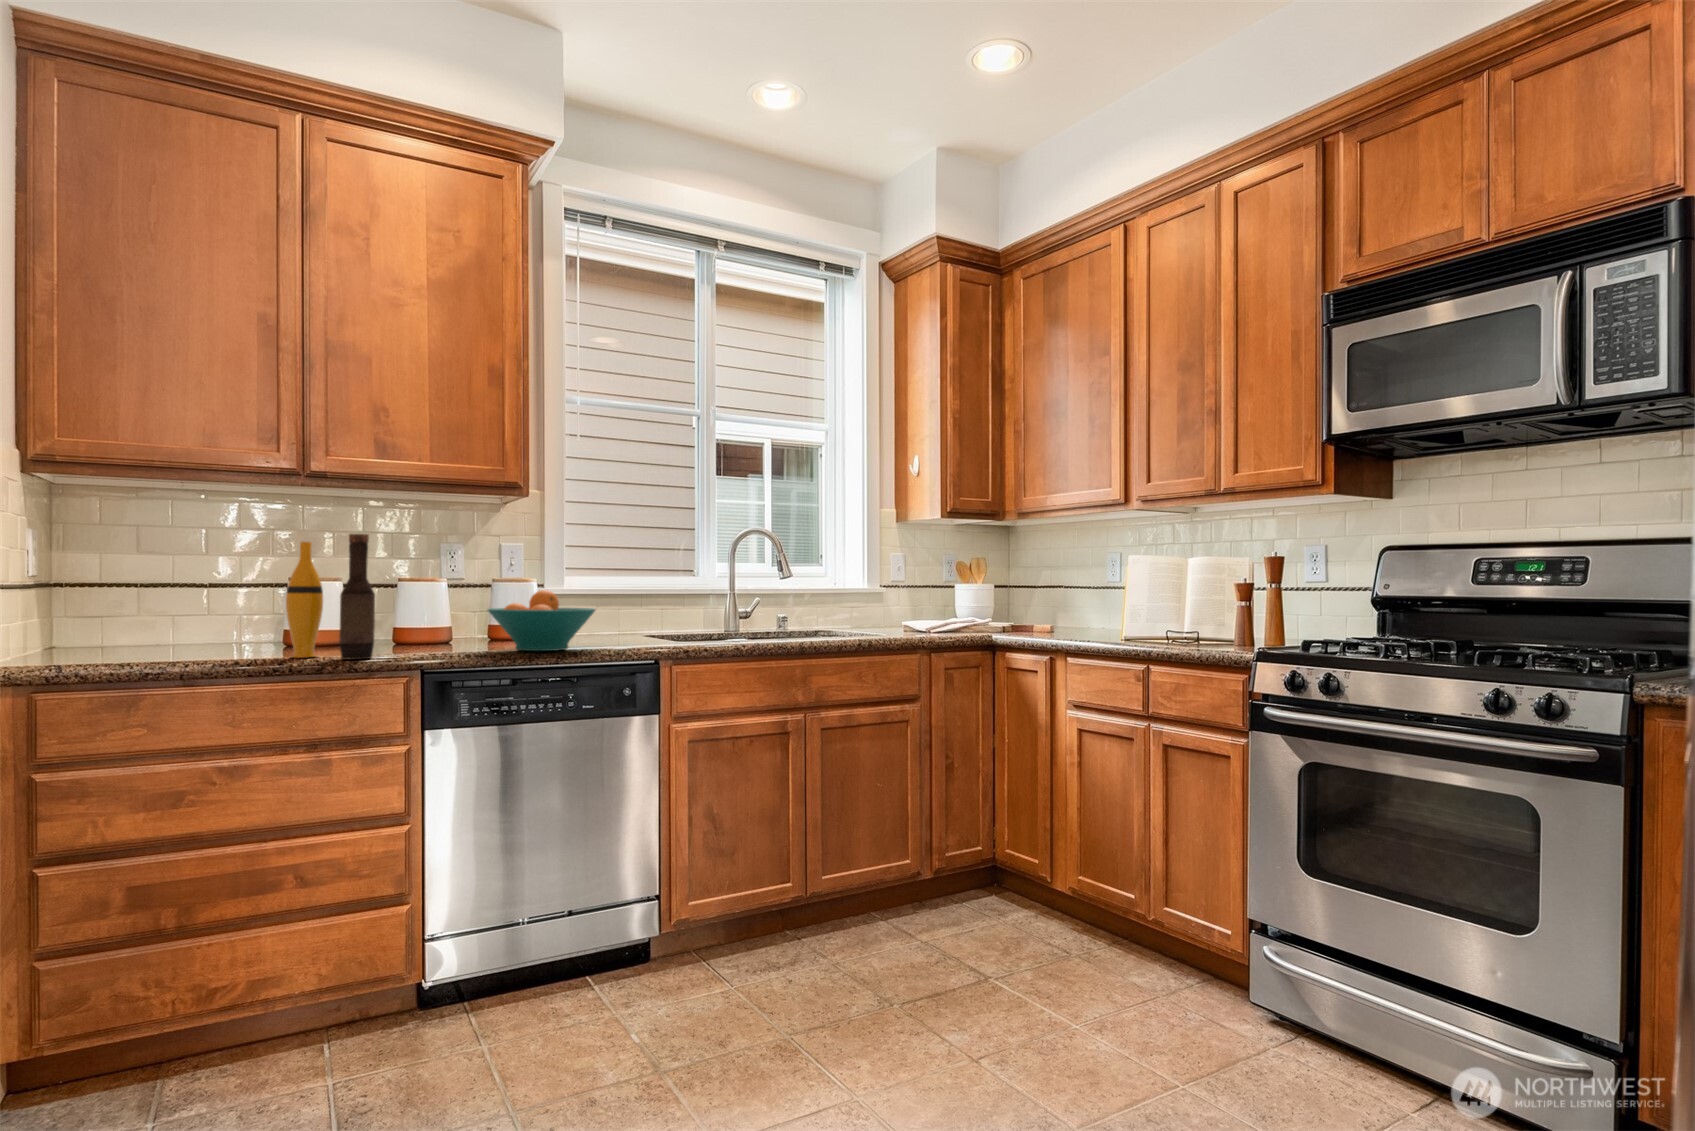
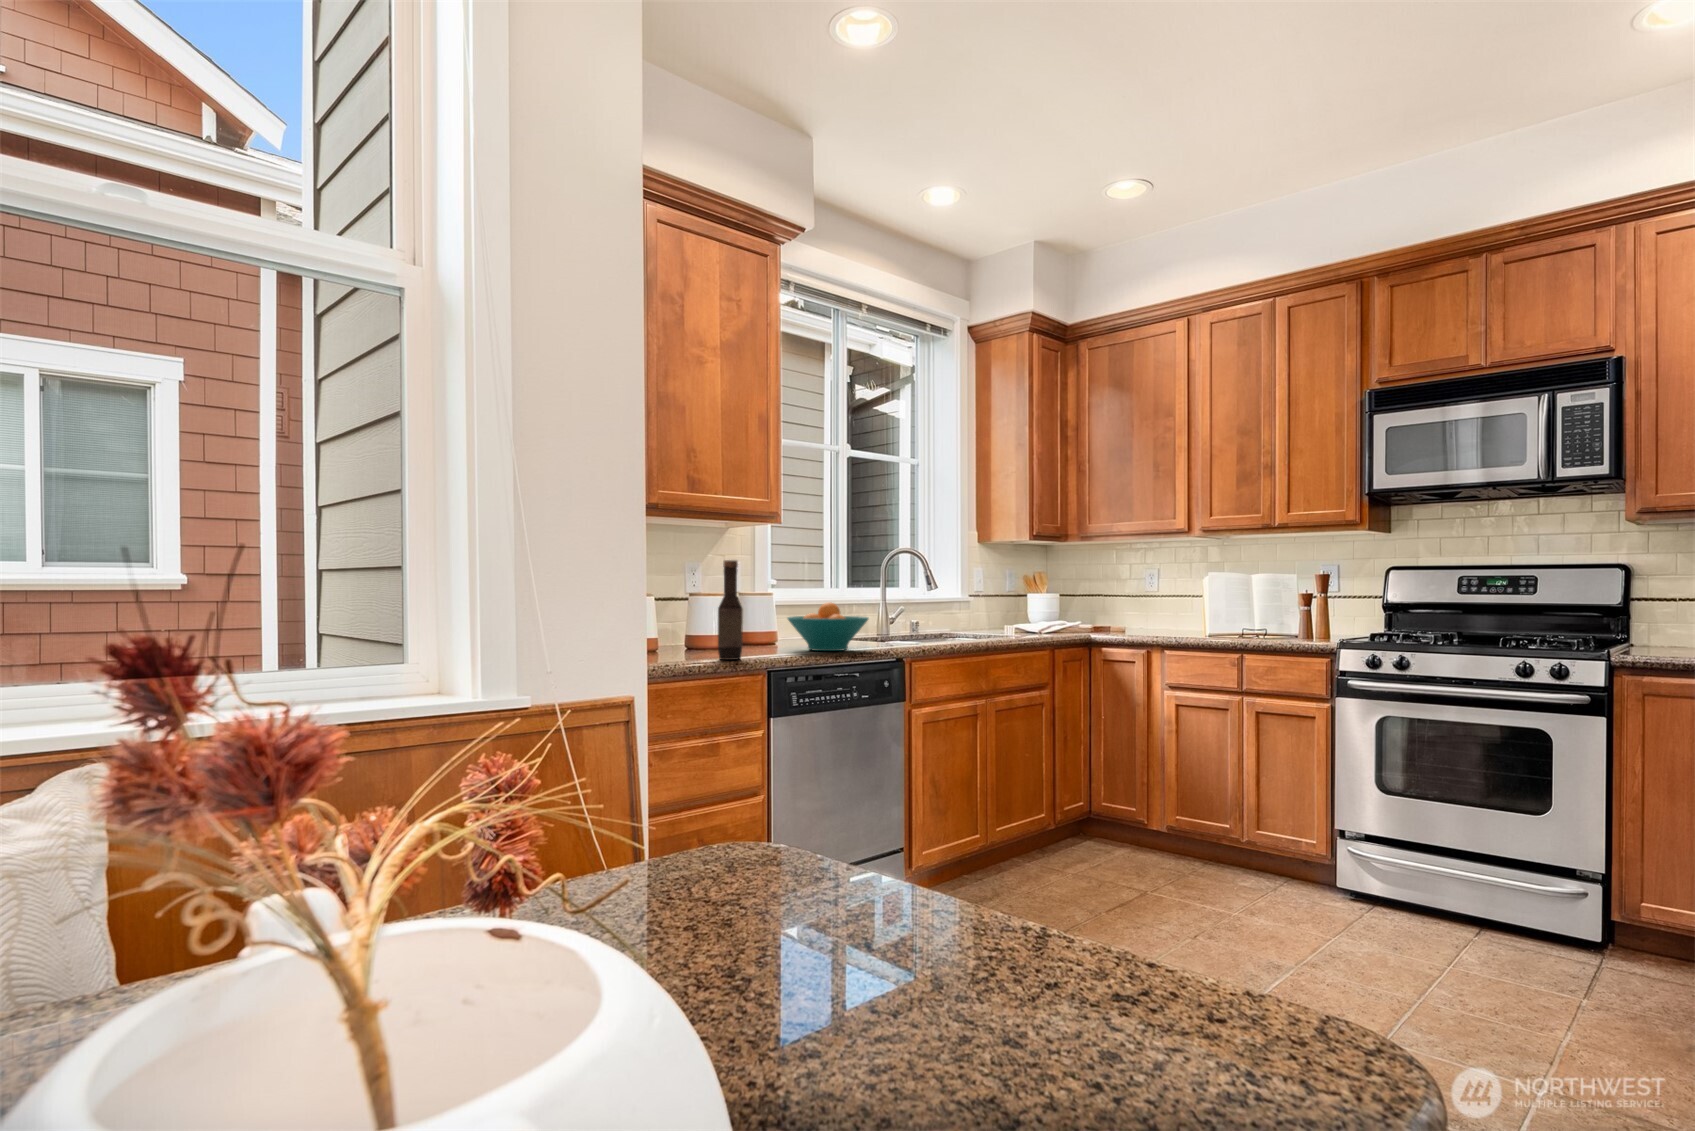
vase: present [286,542,323,658] -> none [670,566,697,659]

